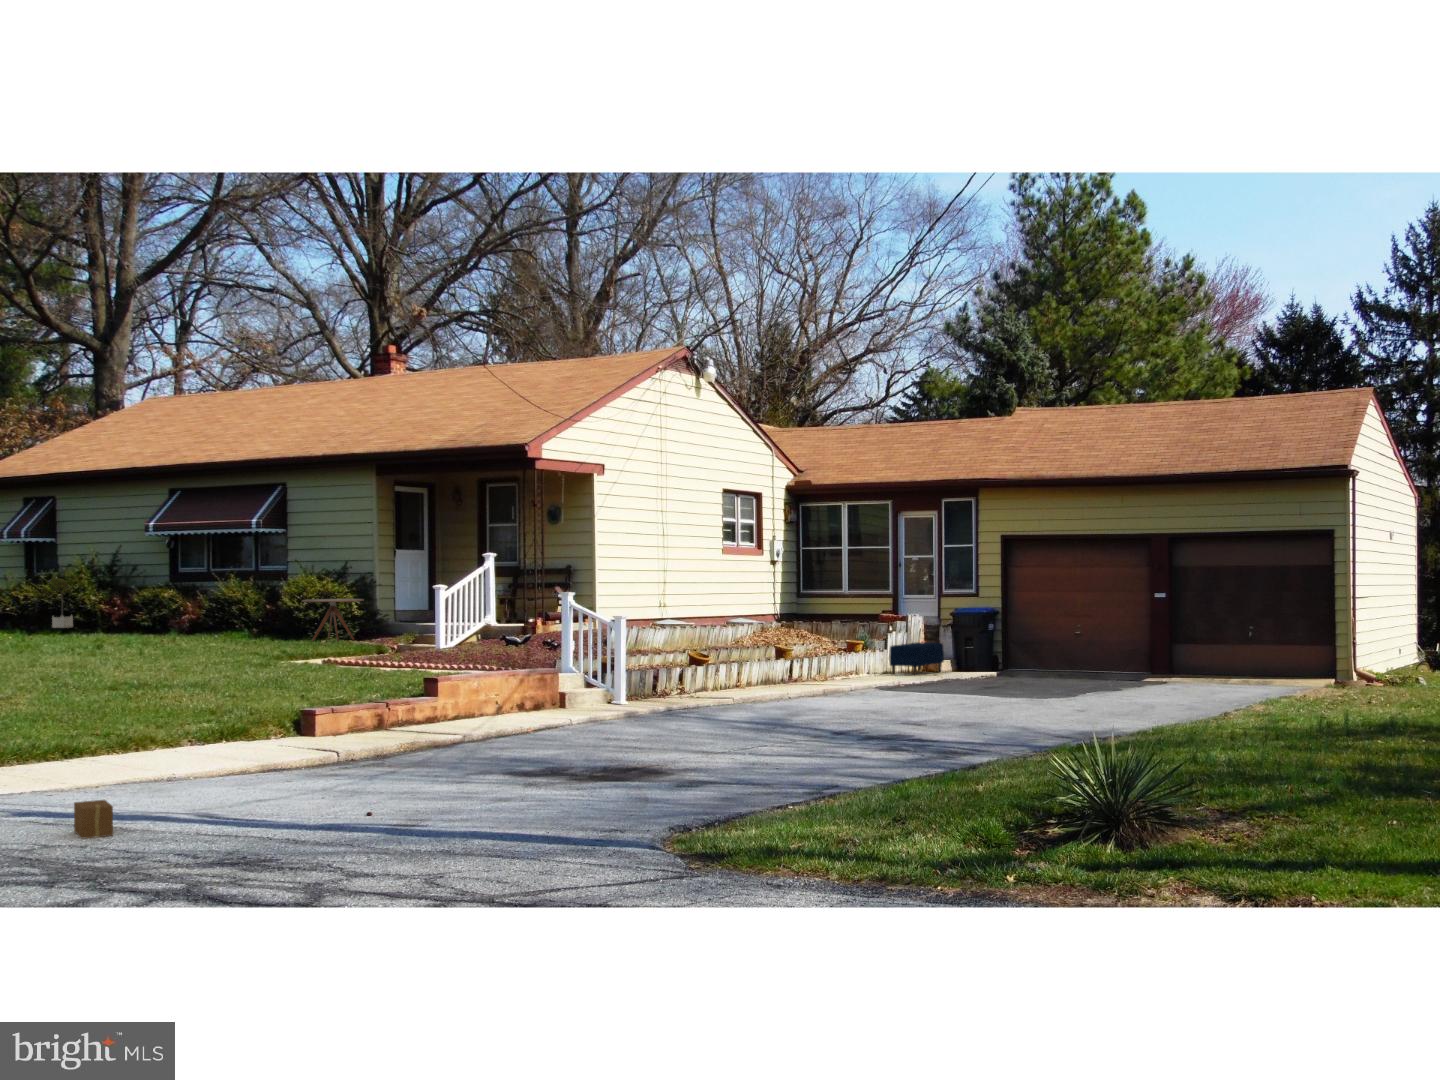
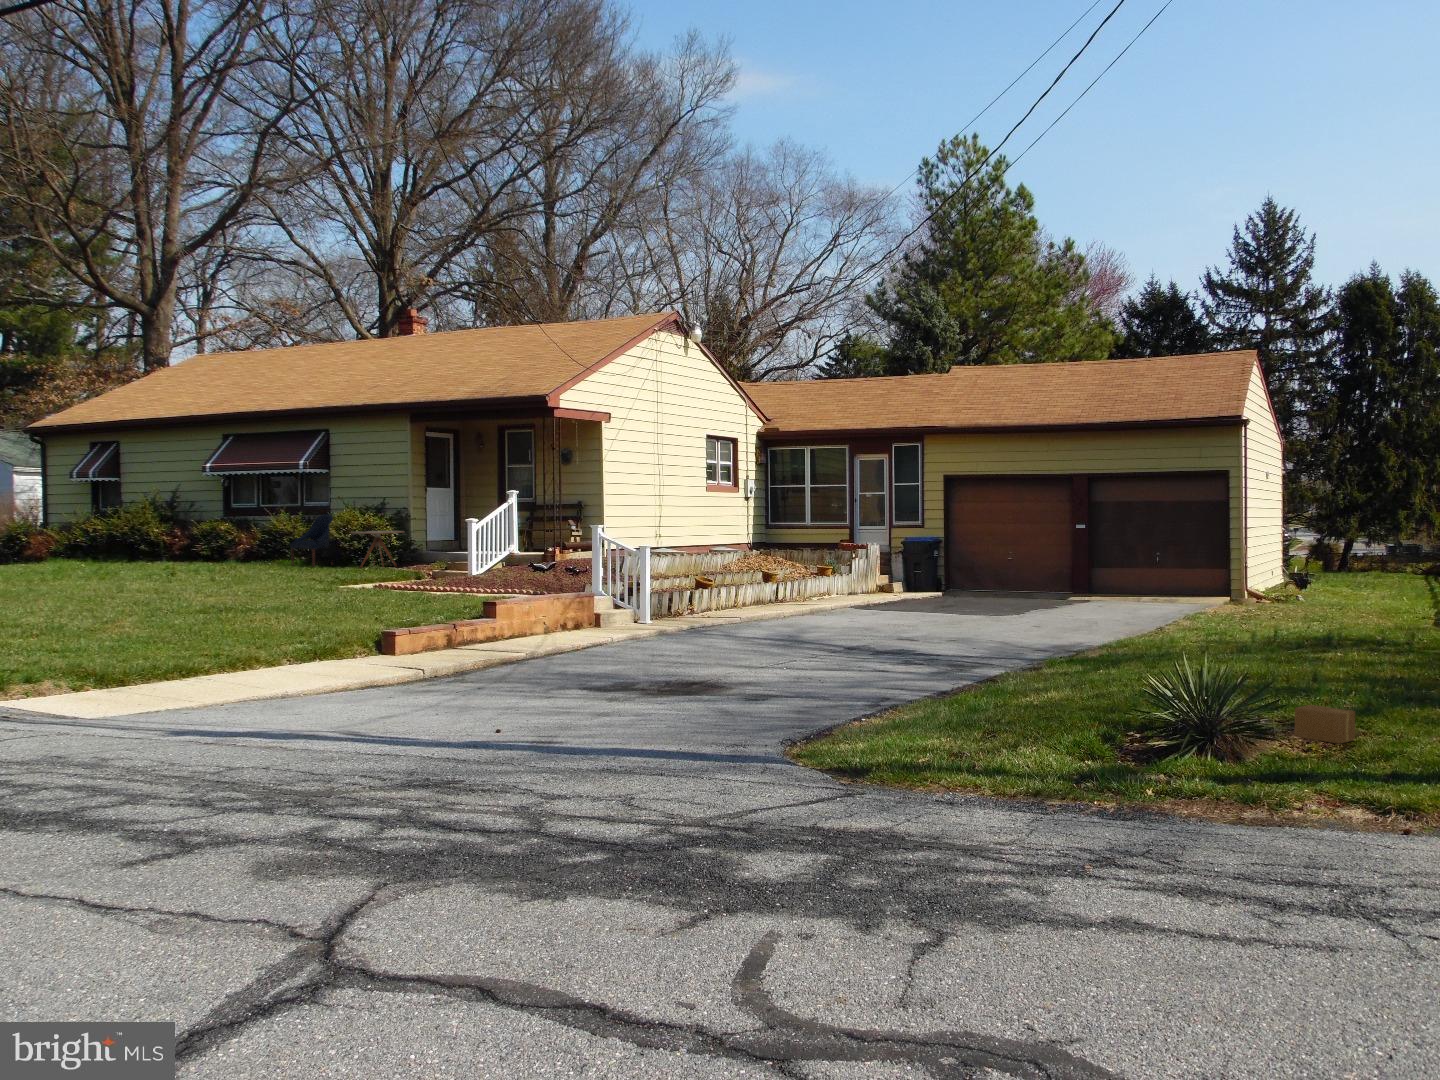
potted tree: present [49,578,73,628] -> none [117,512,140,557]
chair: none [235,580,284,640] -> present [290,514,333,567]
bench: present [890,642,944,675] -> none [855,566,899,595]
cardboard box: present [74,800,113,839] -> present [1294,705,1355,744]

